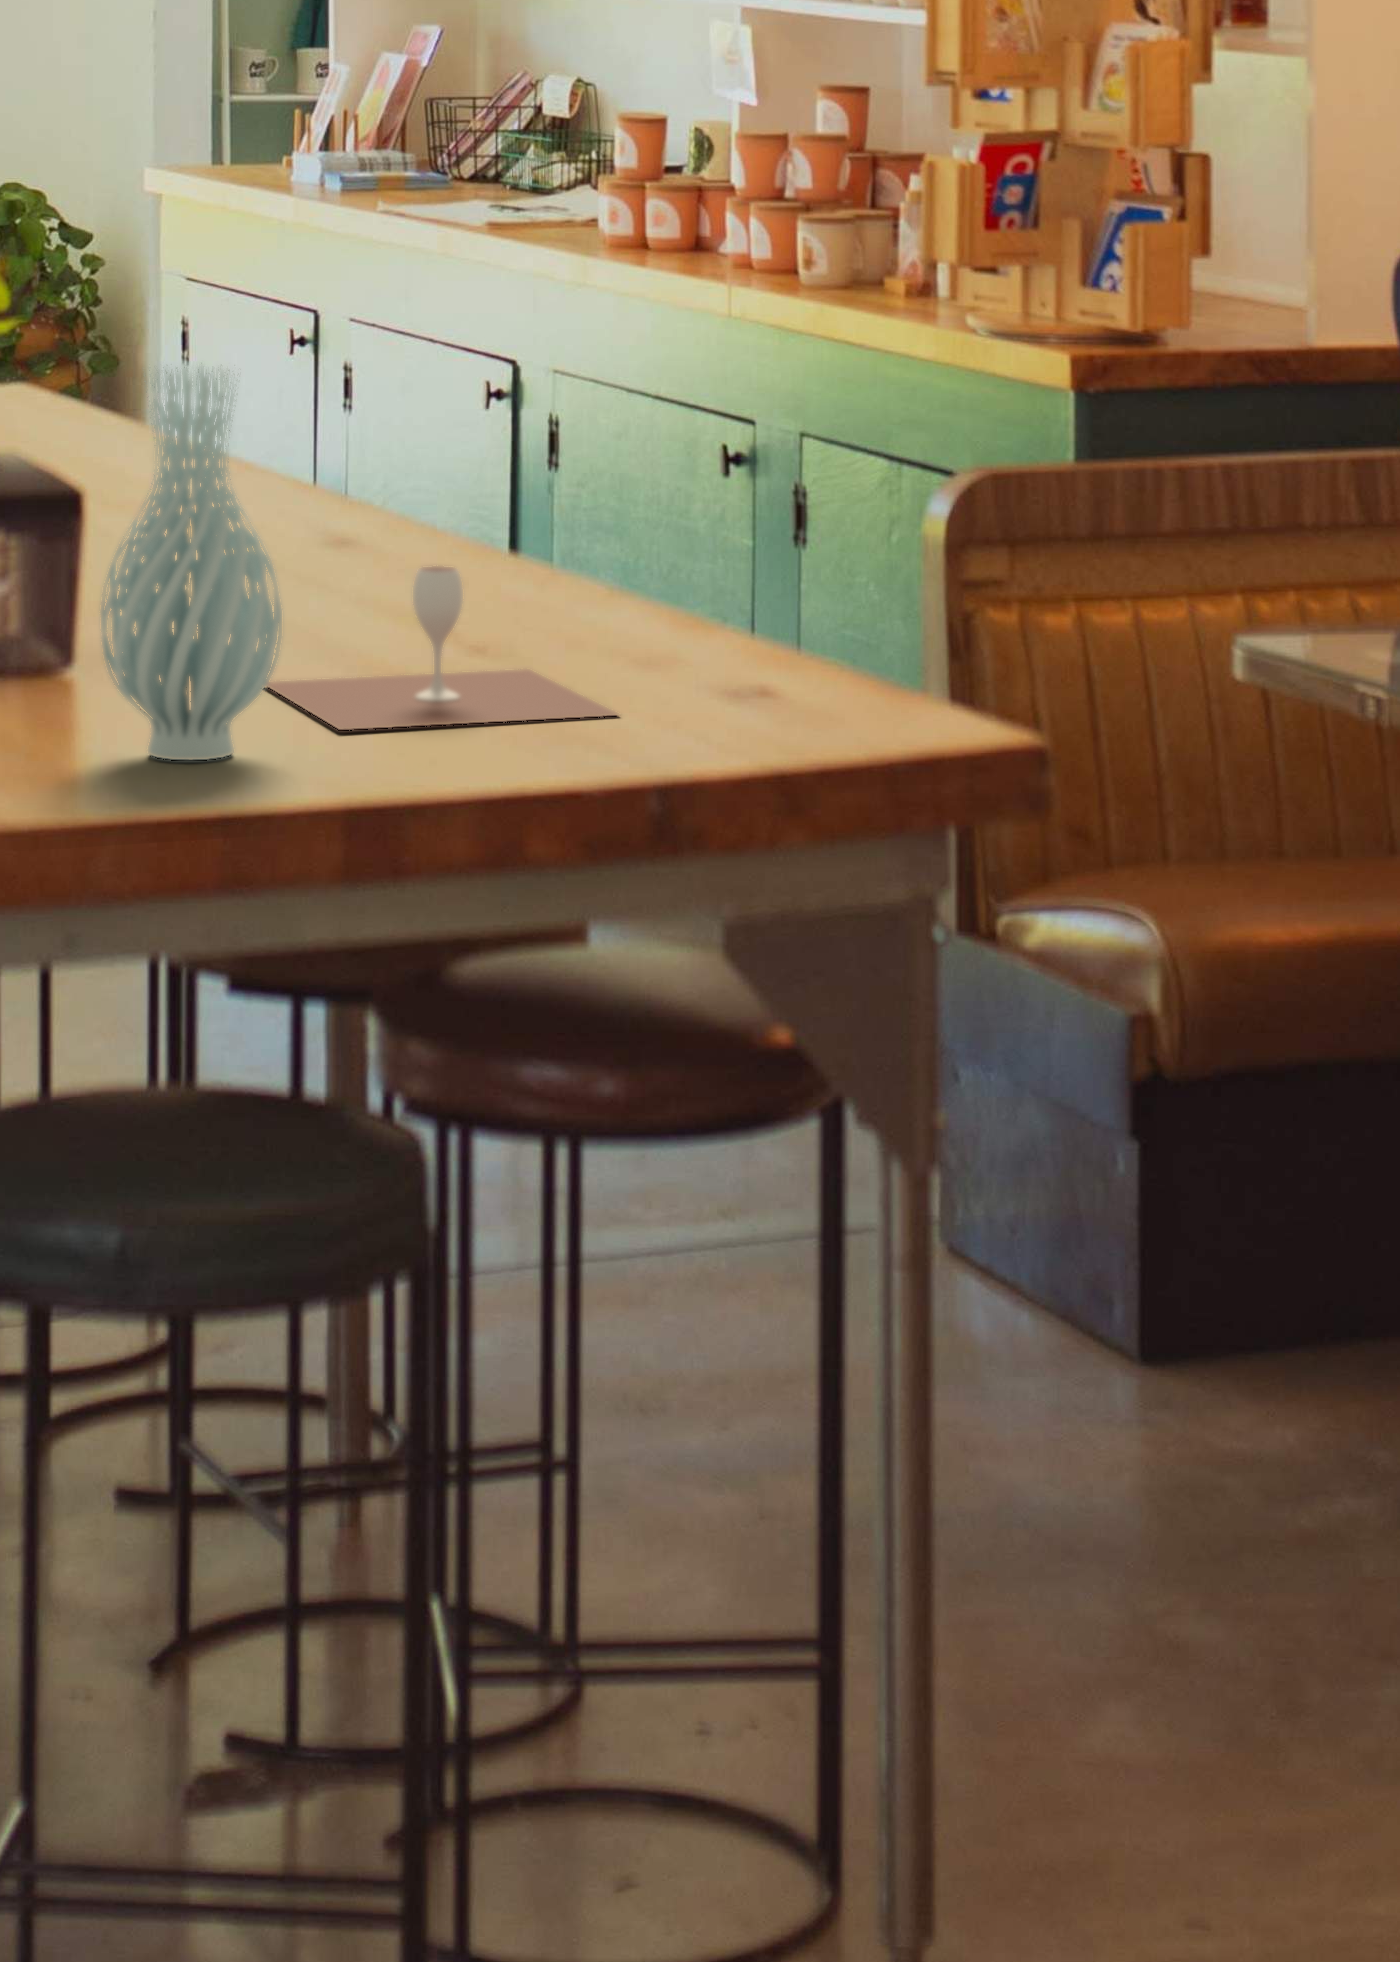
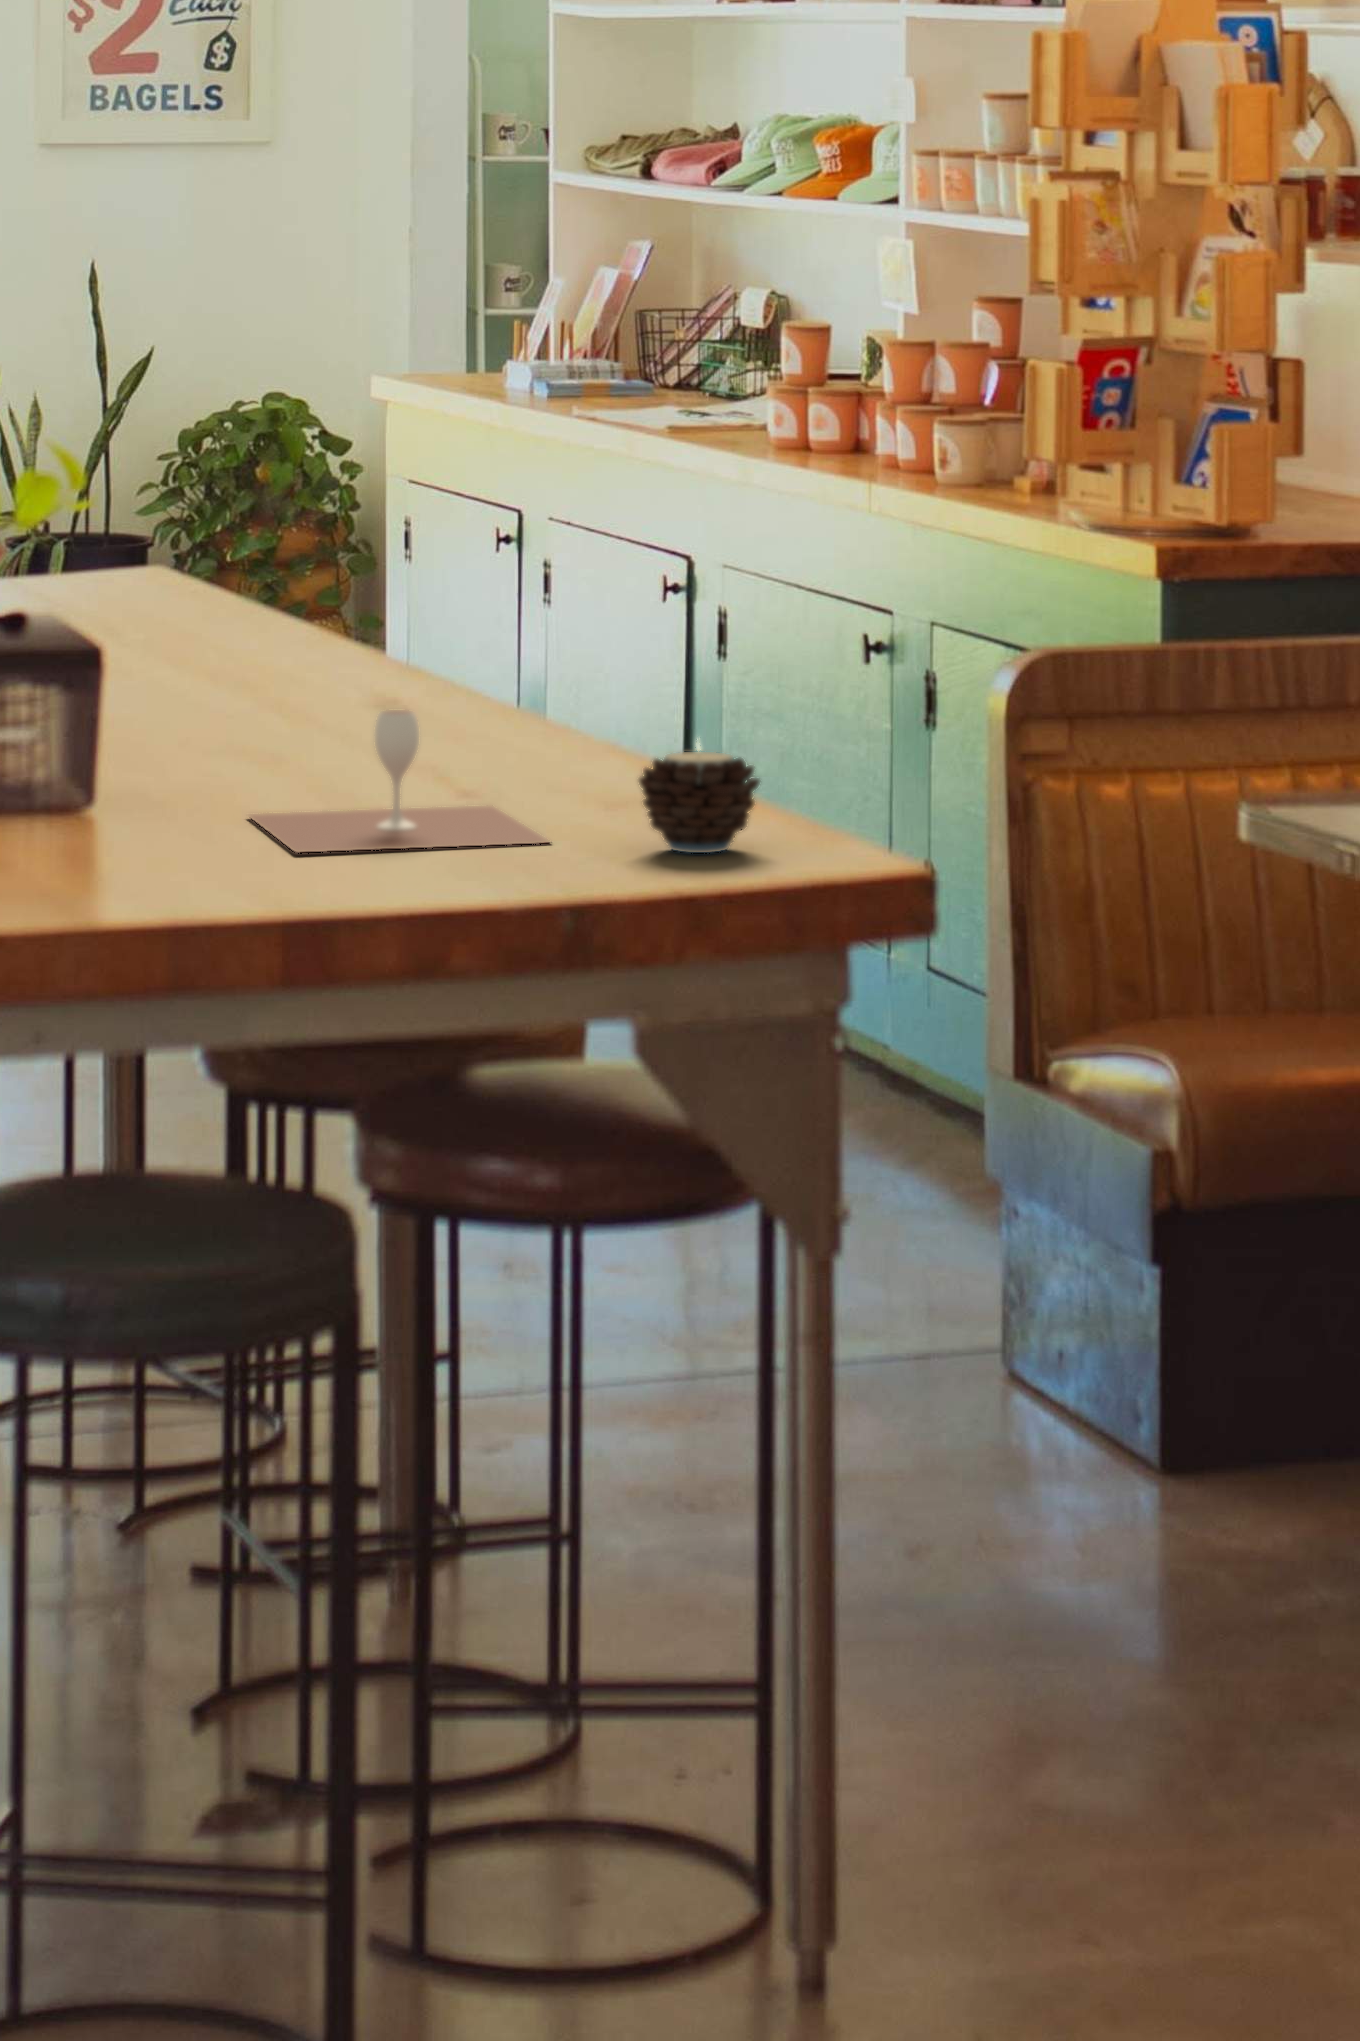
vase: present [101,366,282,760] -> none [75,522,236,876]
candle: none [721,596,859,727] -> present [639,747,760,853]

